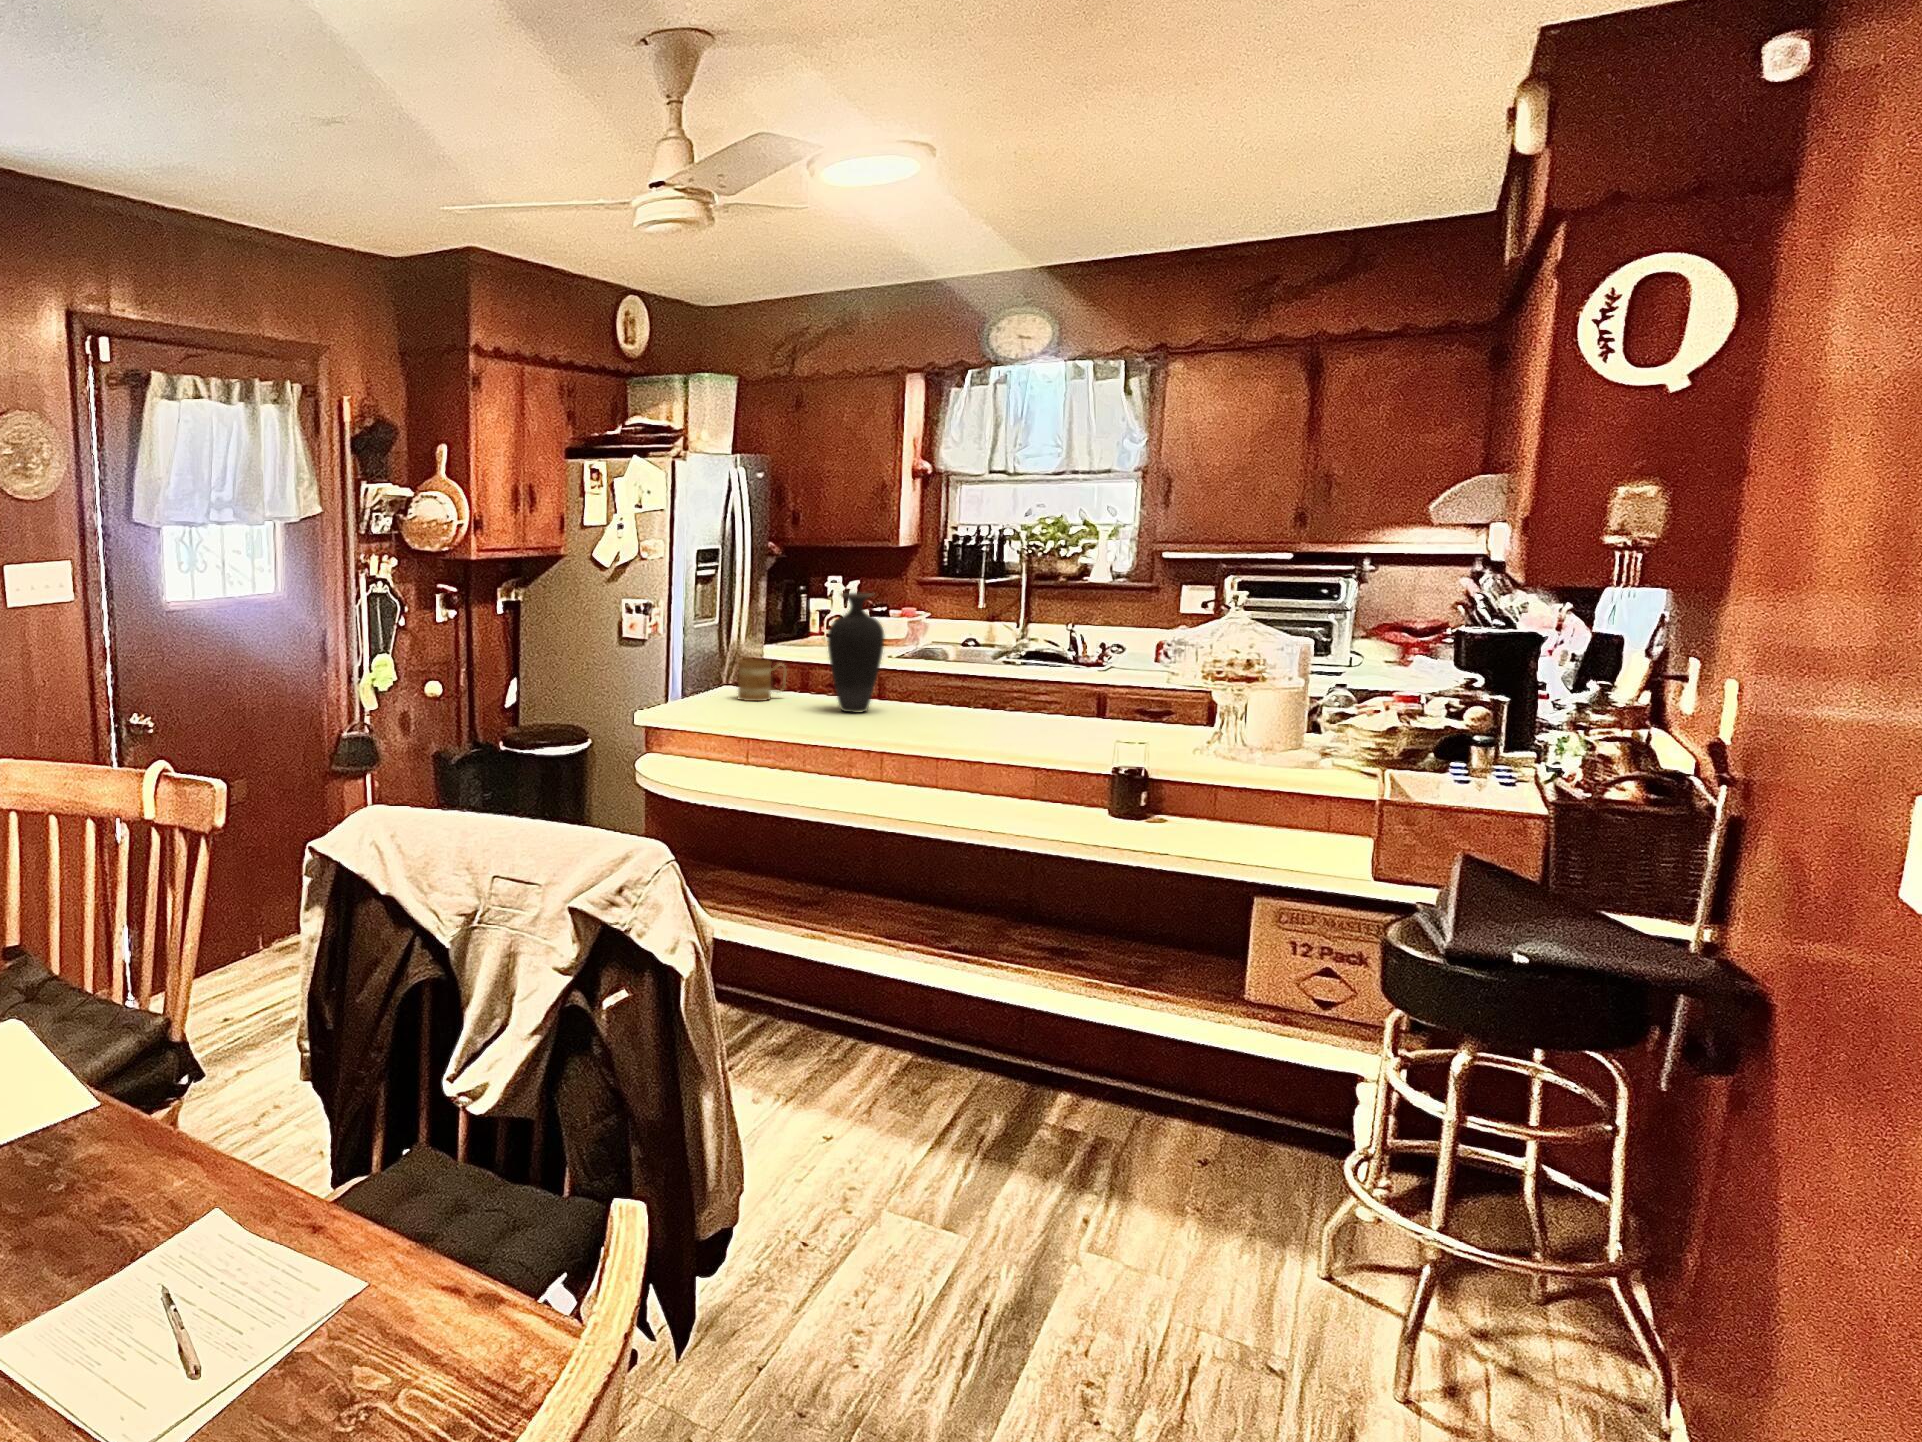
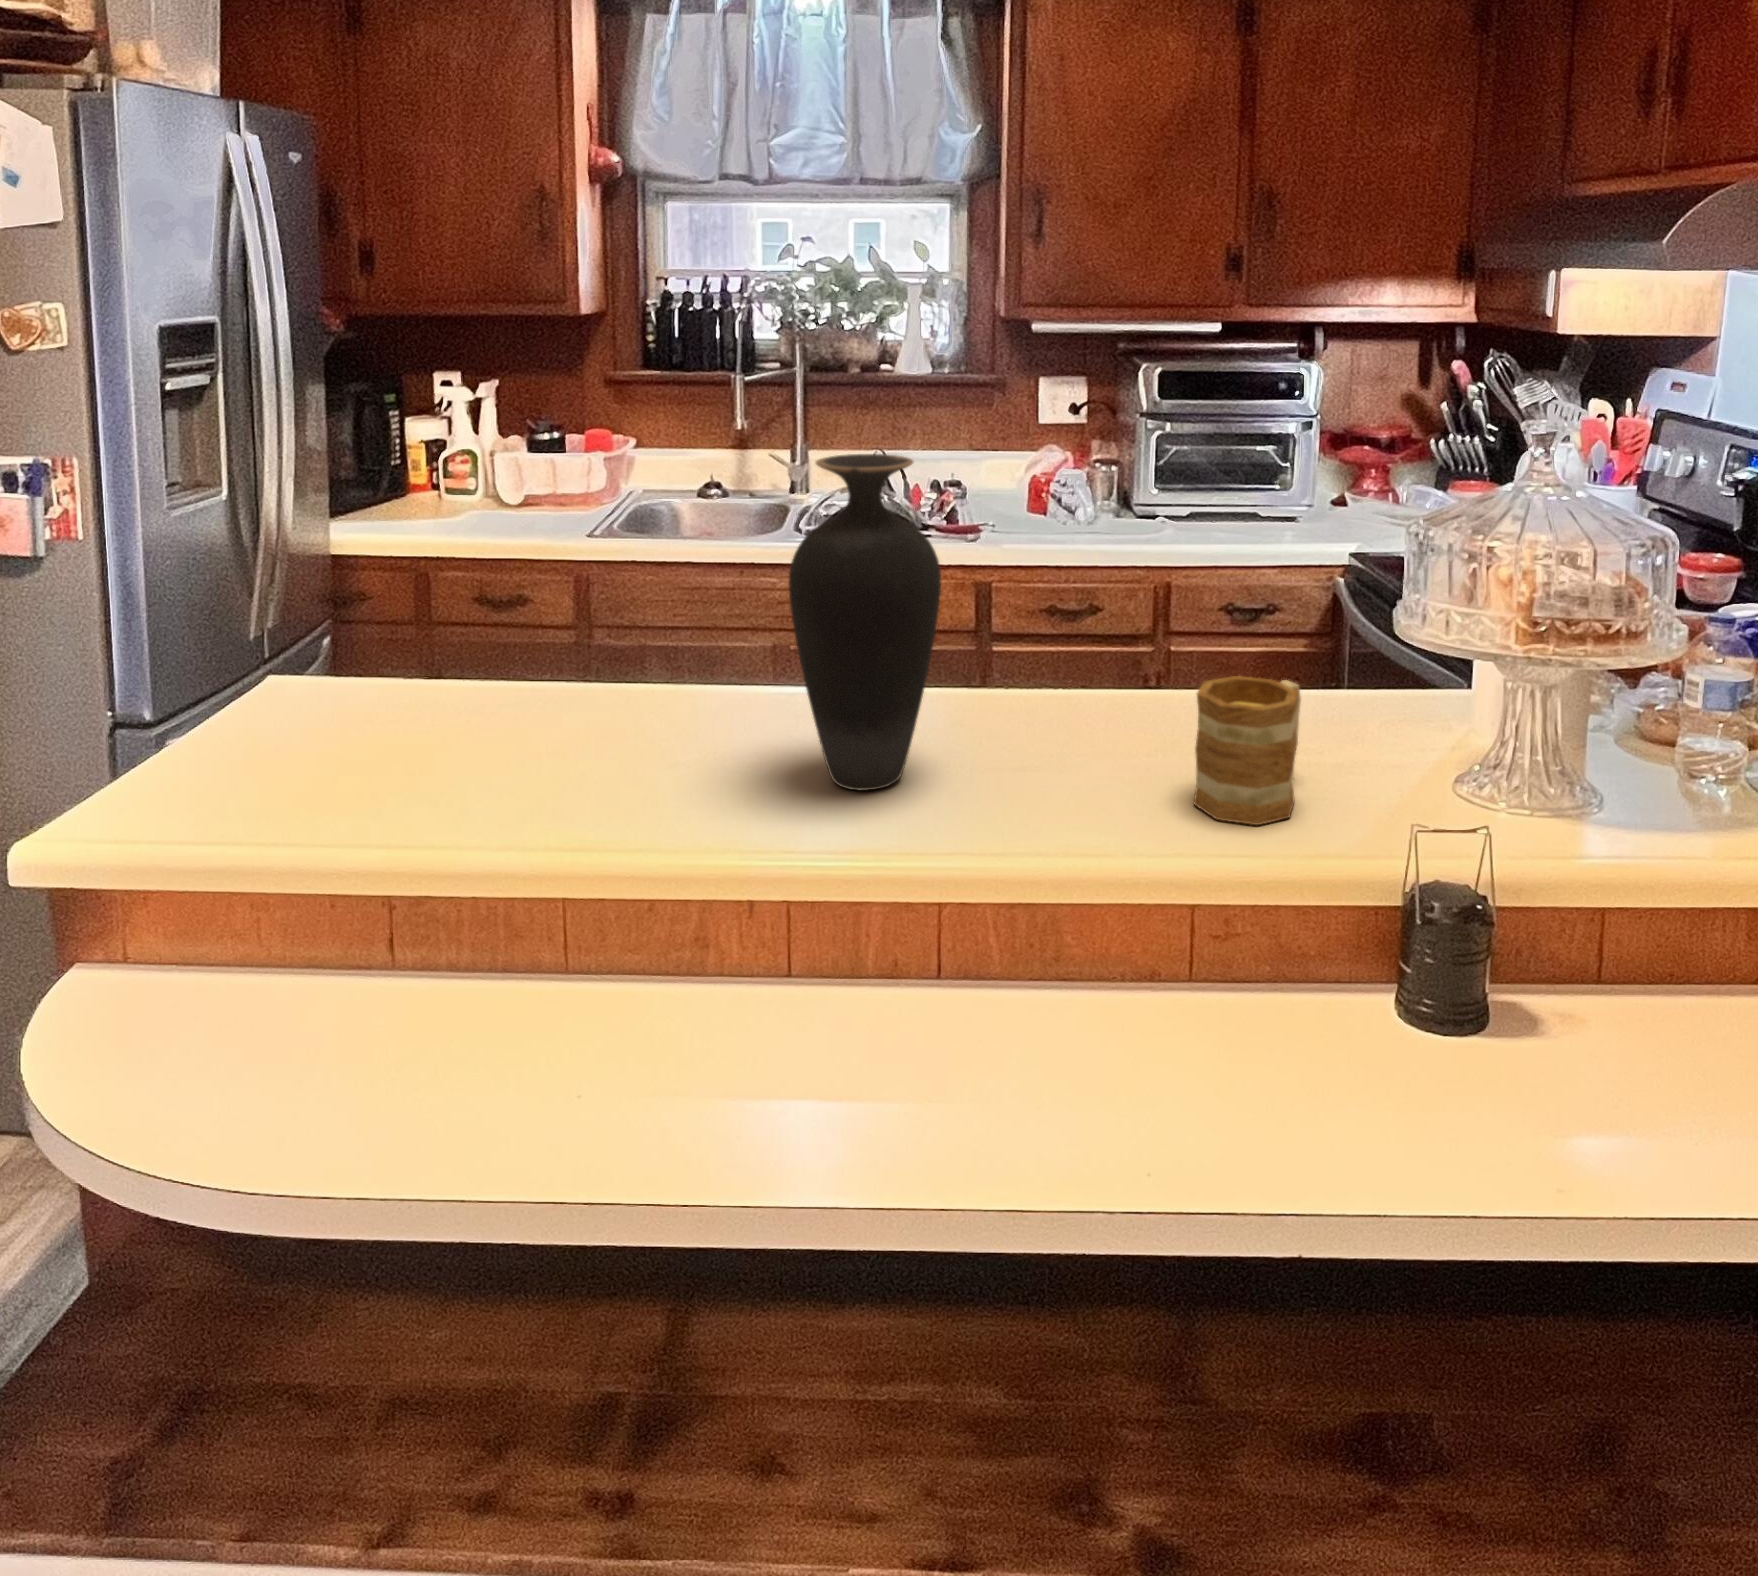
mug: present [738,660,787,701] -> present [1194,676,1301,825]

